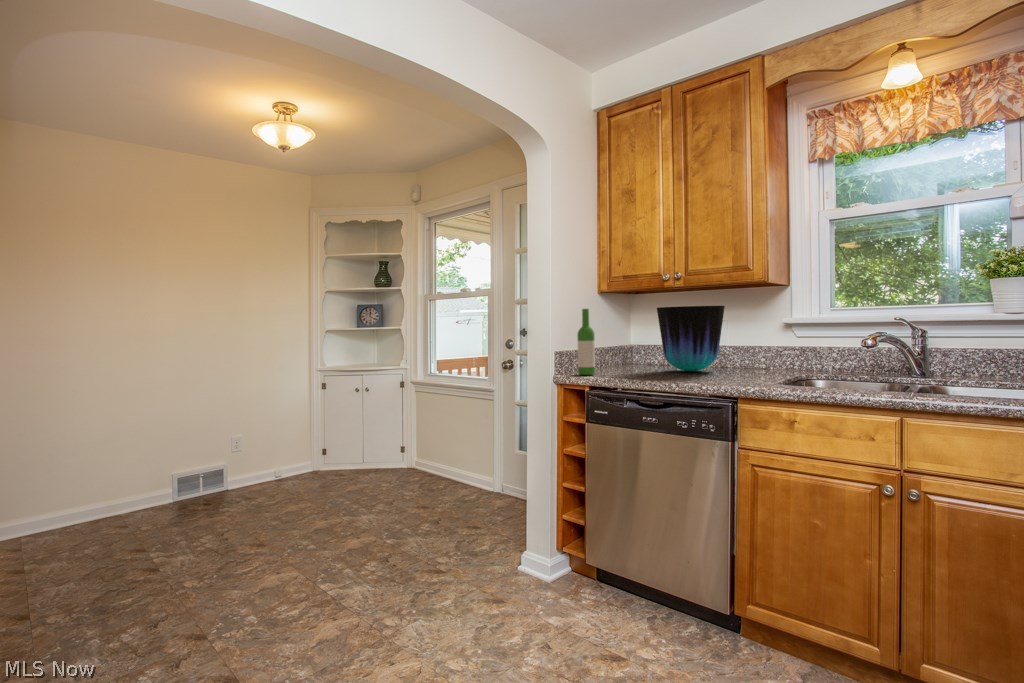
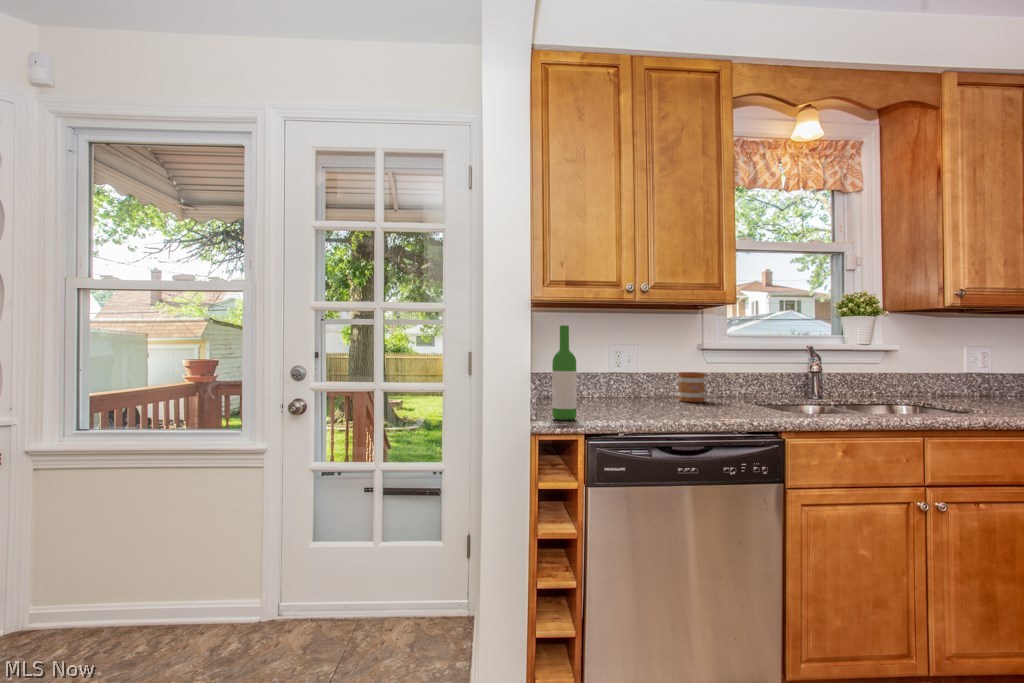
vase: present [657,306,725,371] -> none [589,329,665,404]
mug: none [757,345,788,375] -> present [678,372,717,402]

